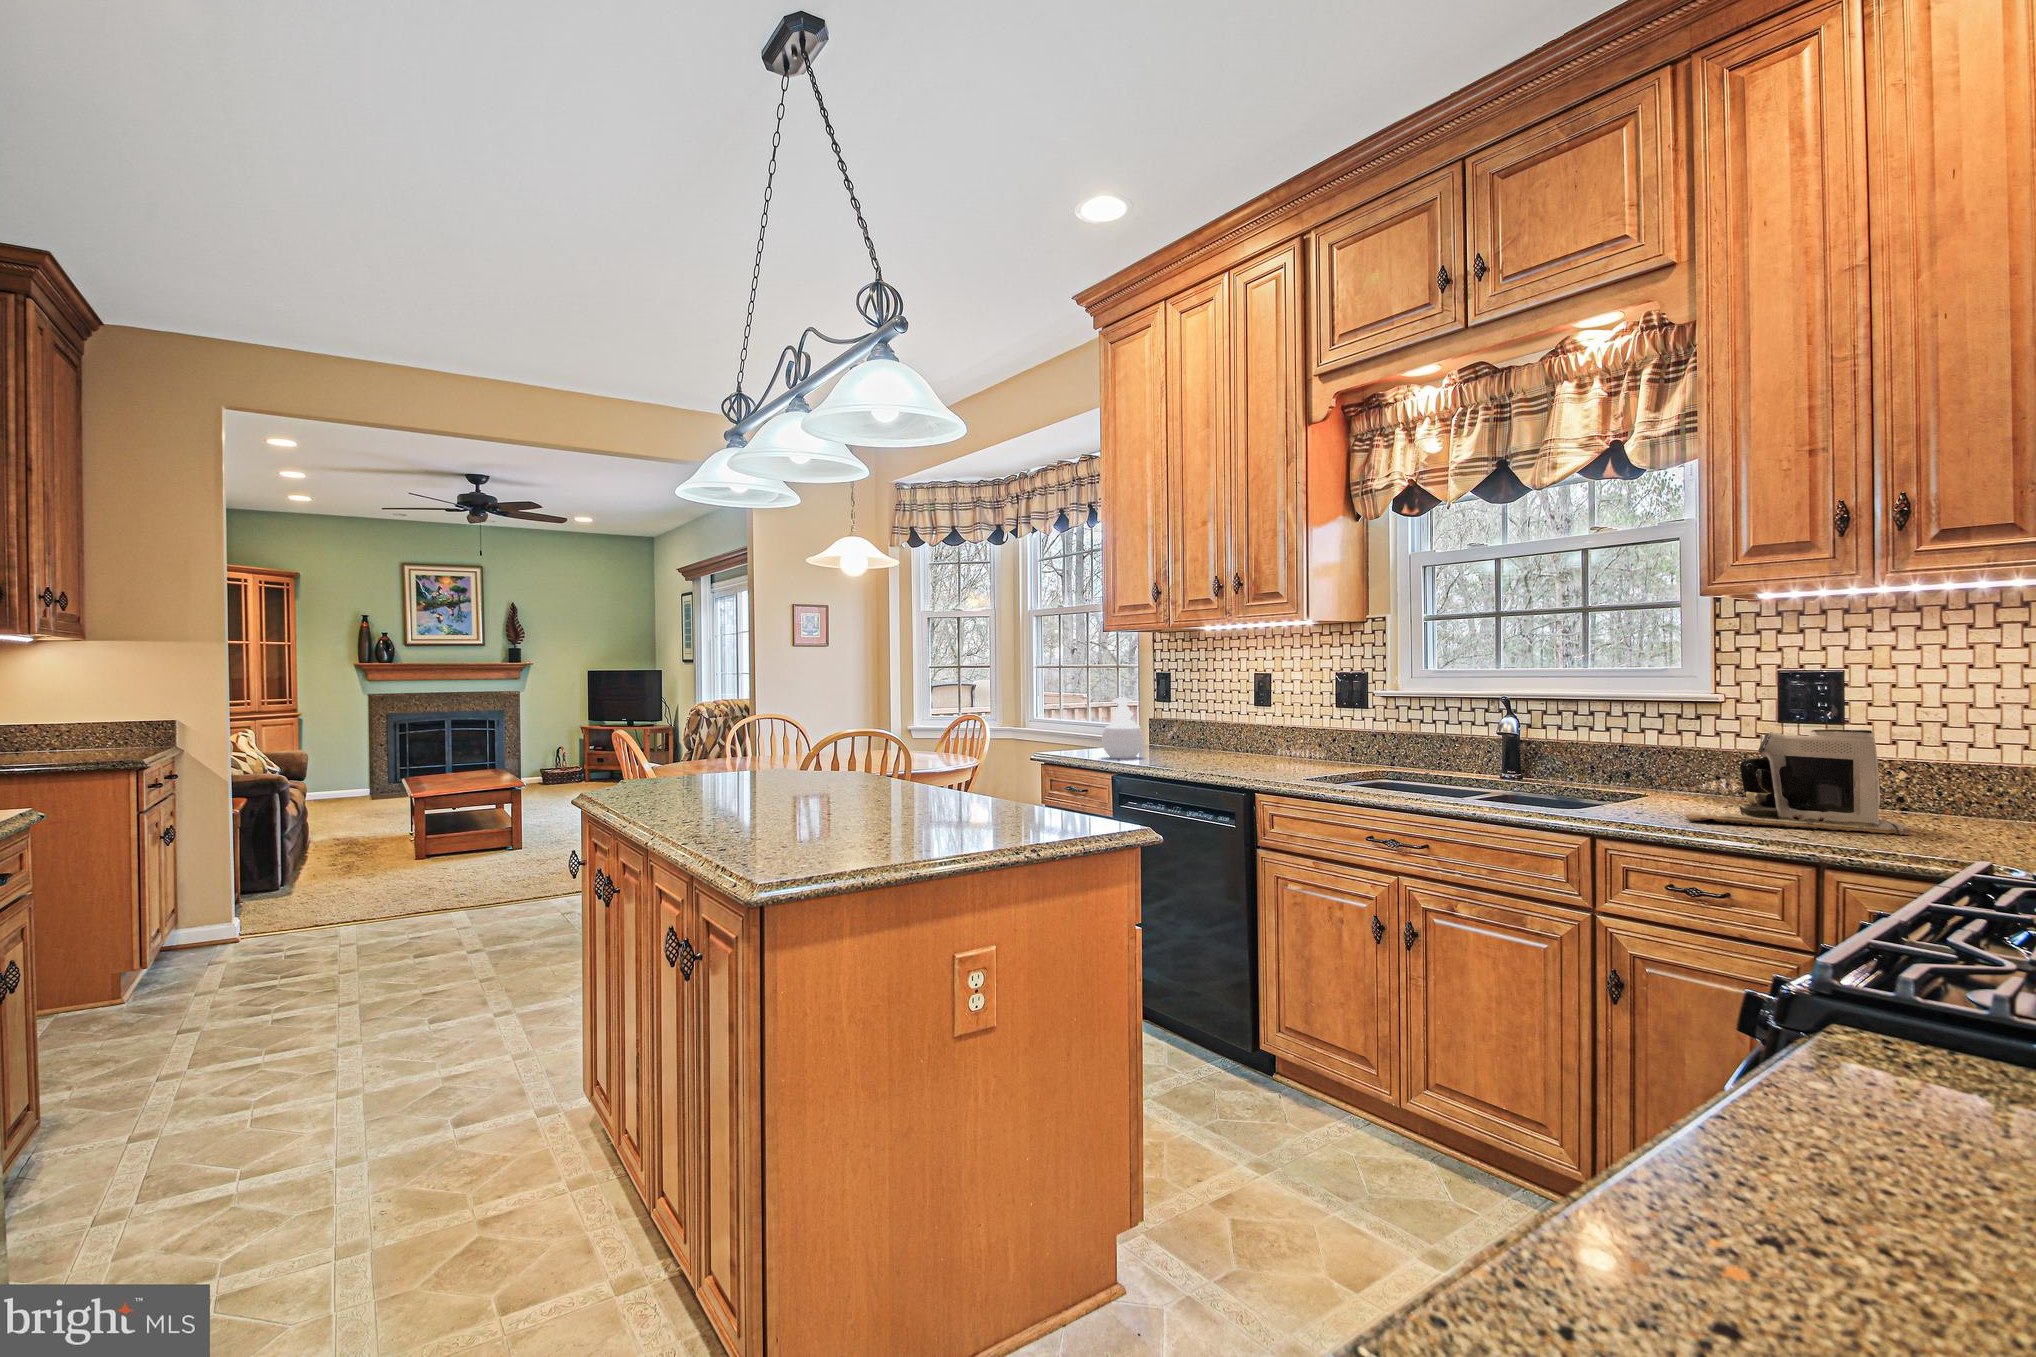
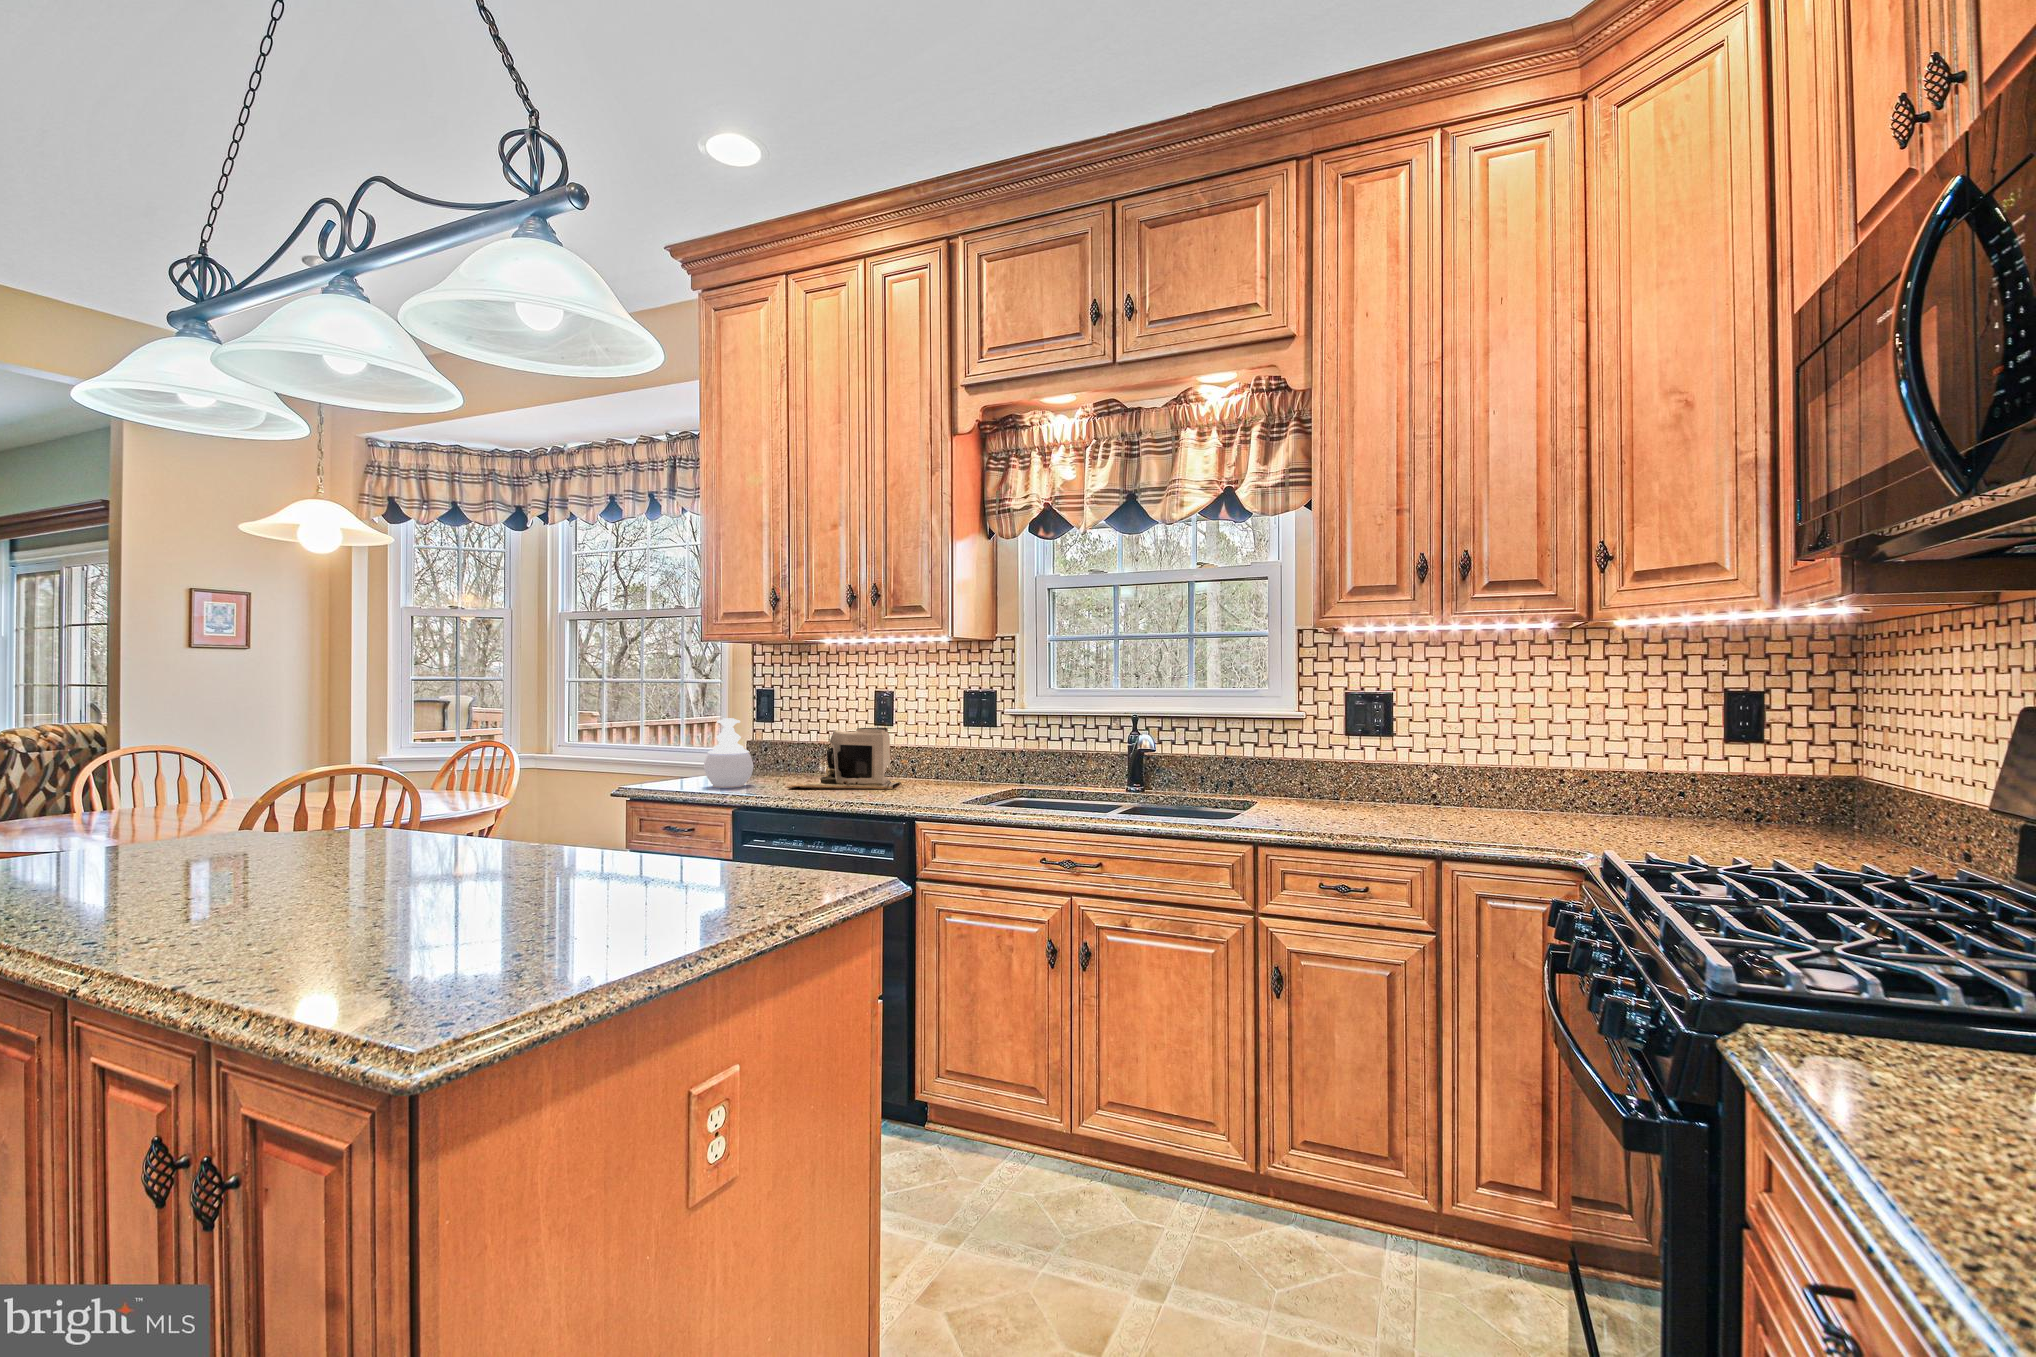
coffee maker: present [1686,729,1911,835] -> present [787,728,900,789]

